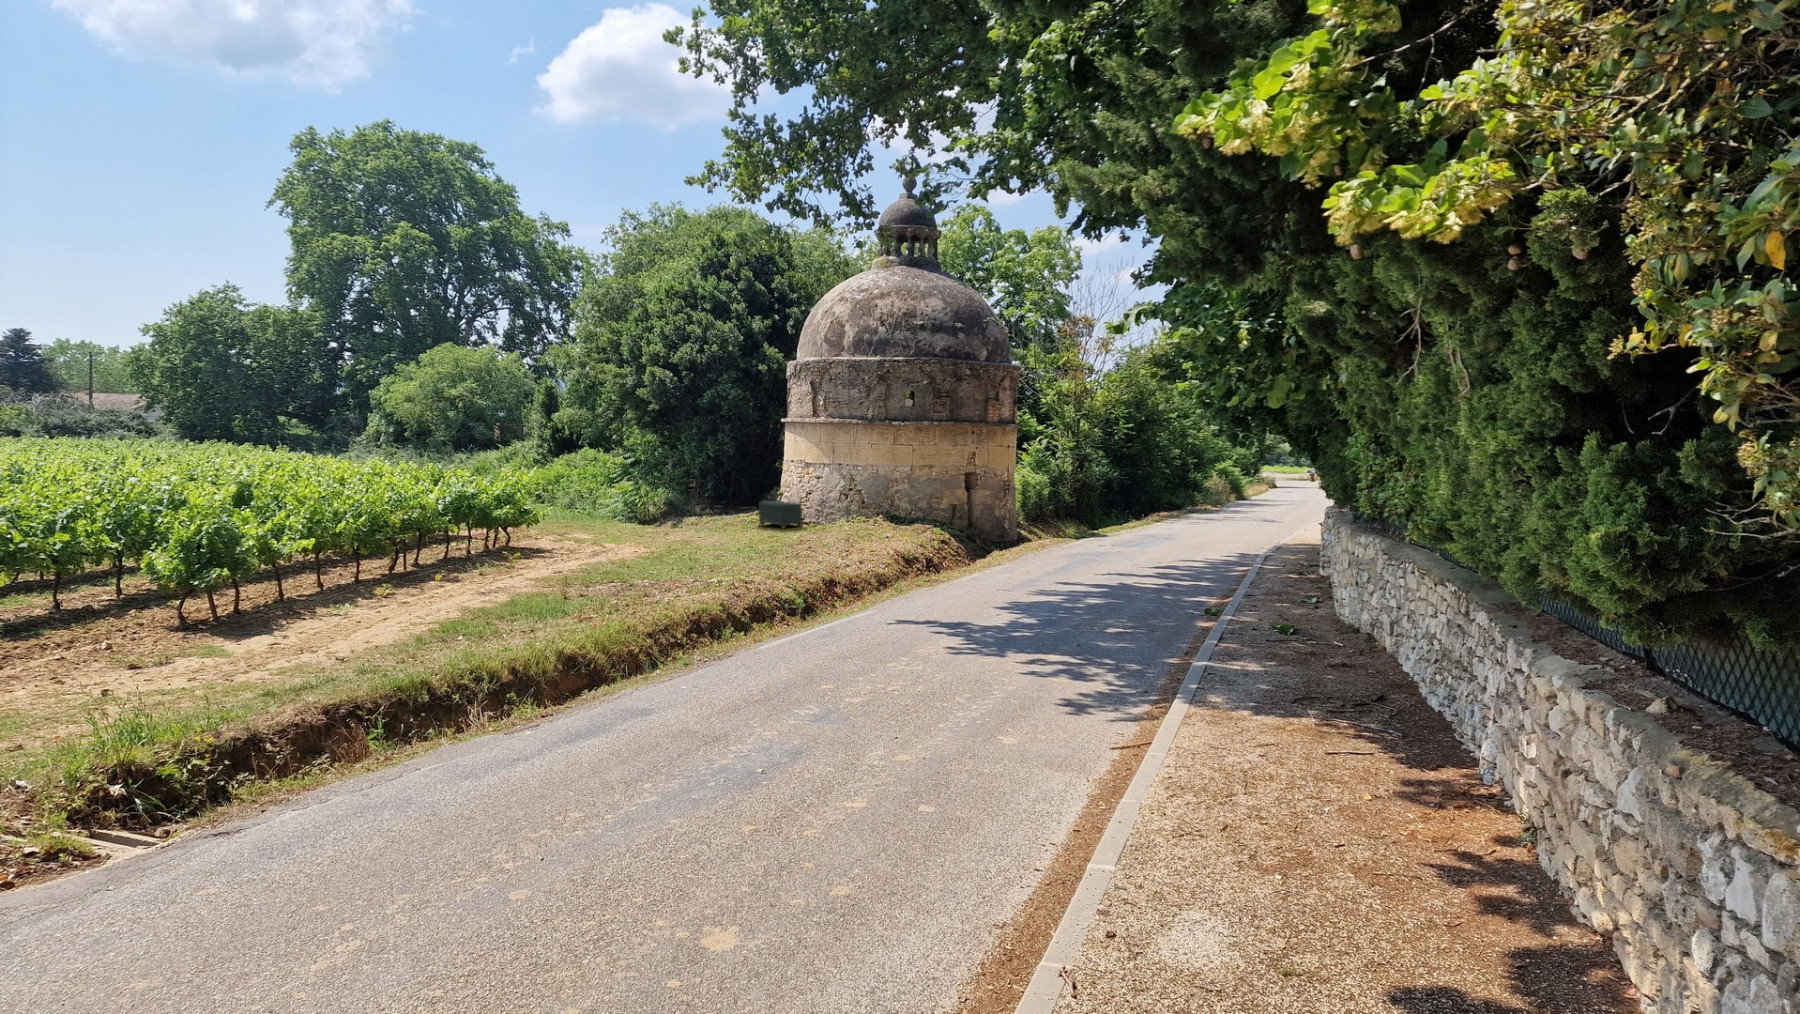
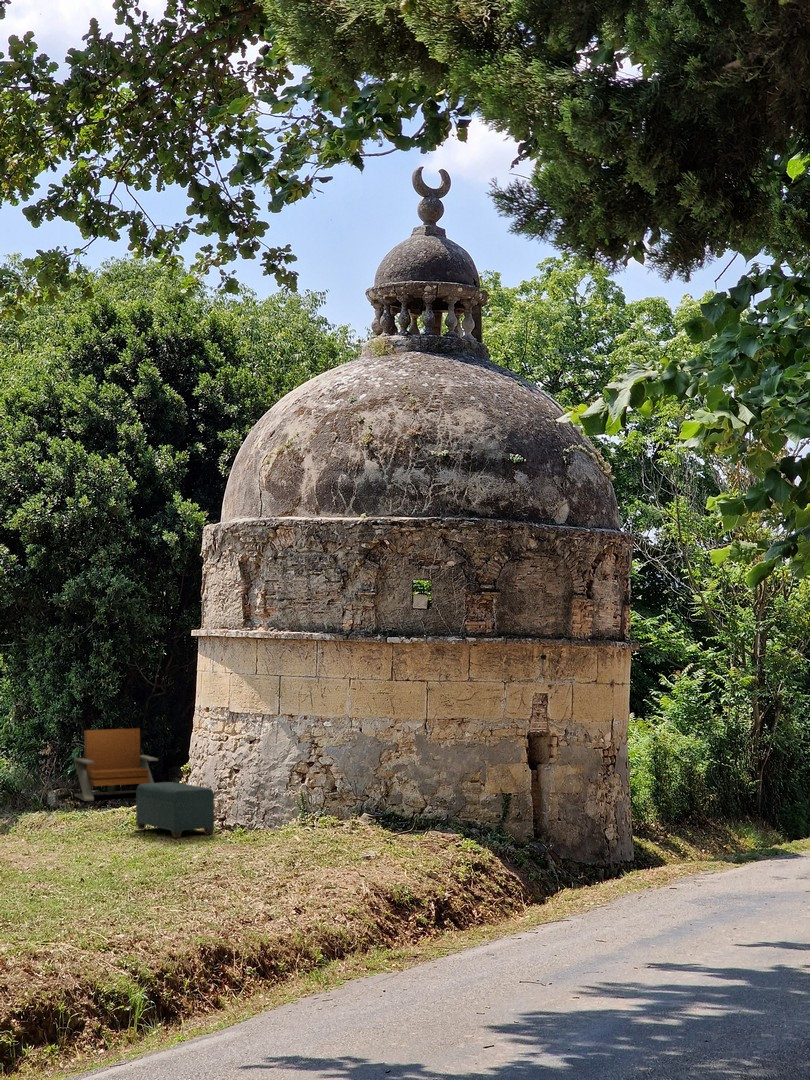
lounge chair: none [713,473,761,512] -> present [74,728,158,801]

